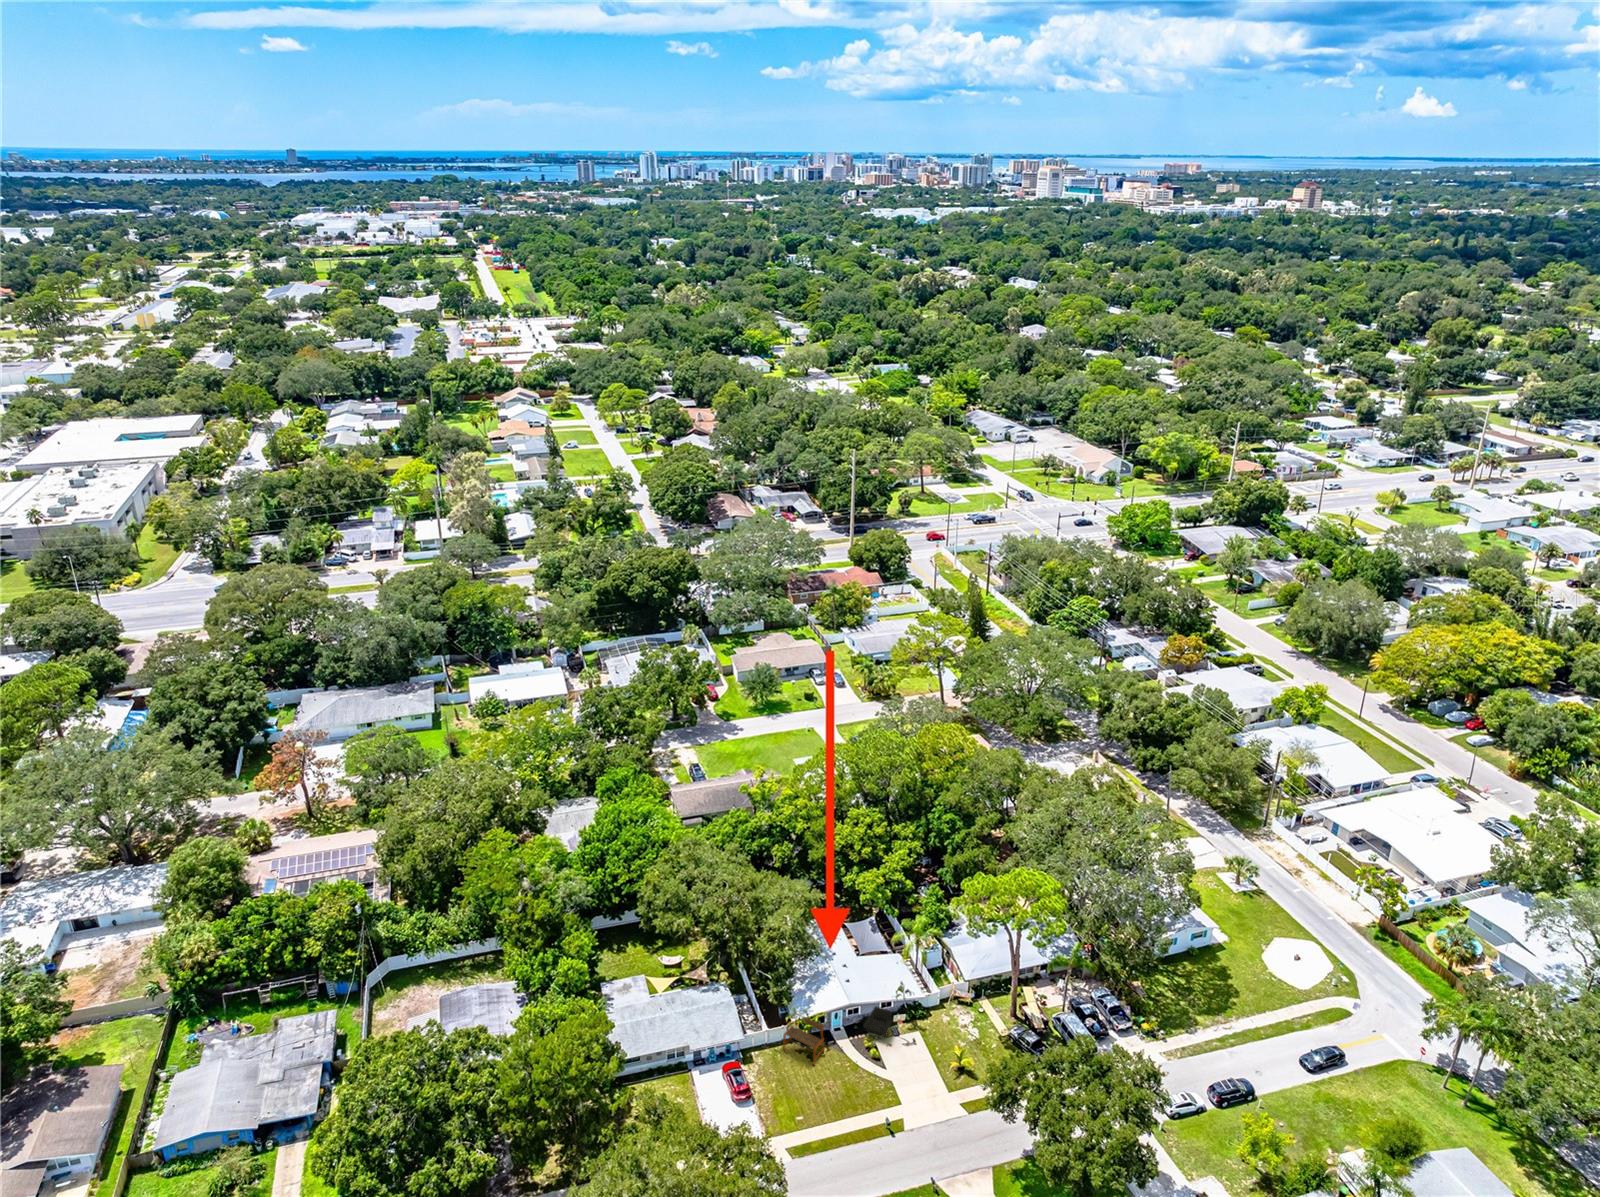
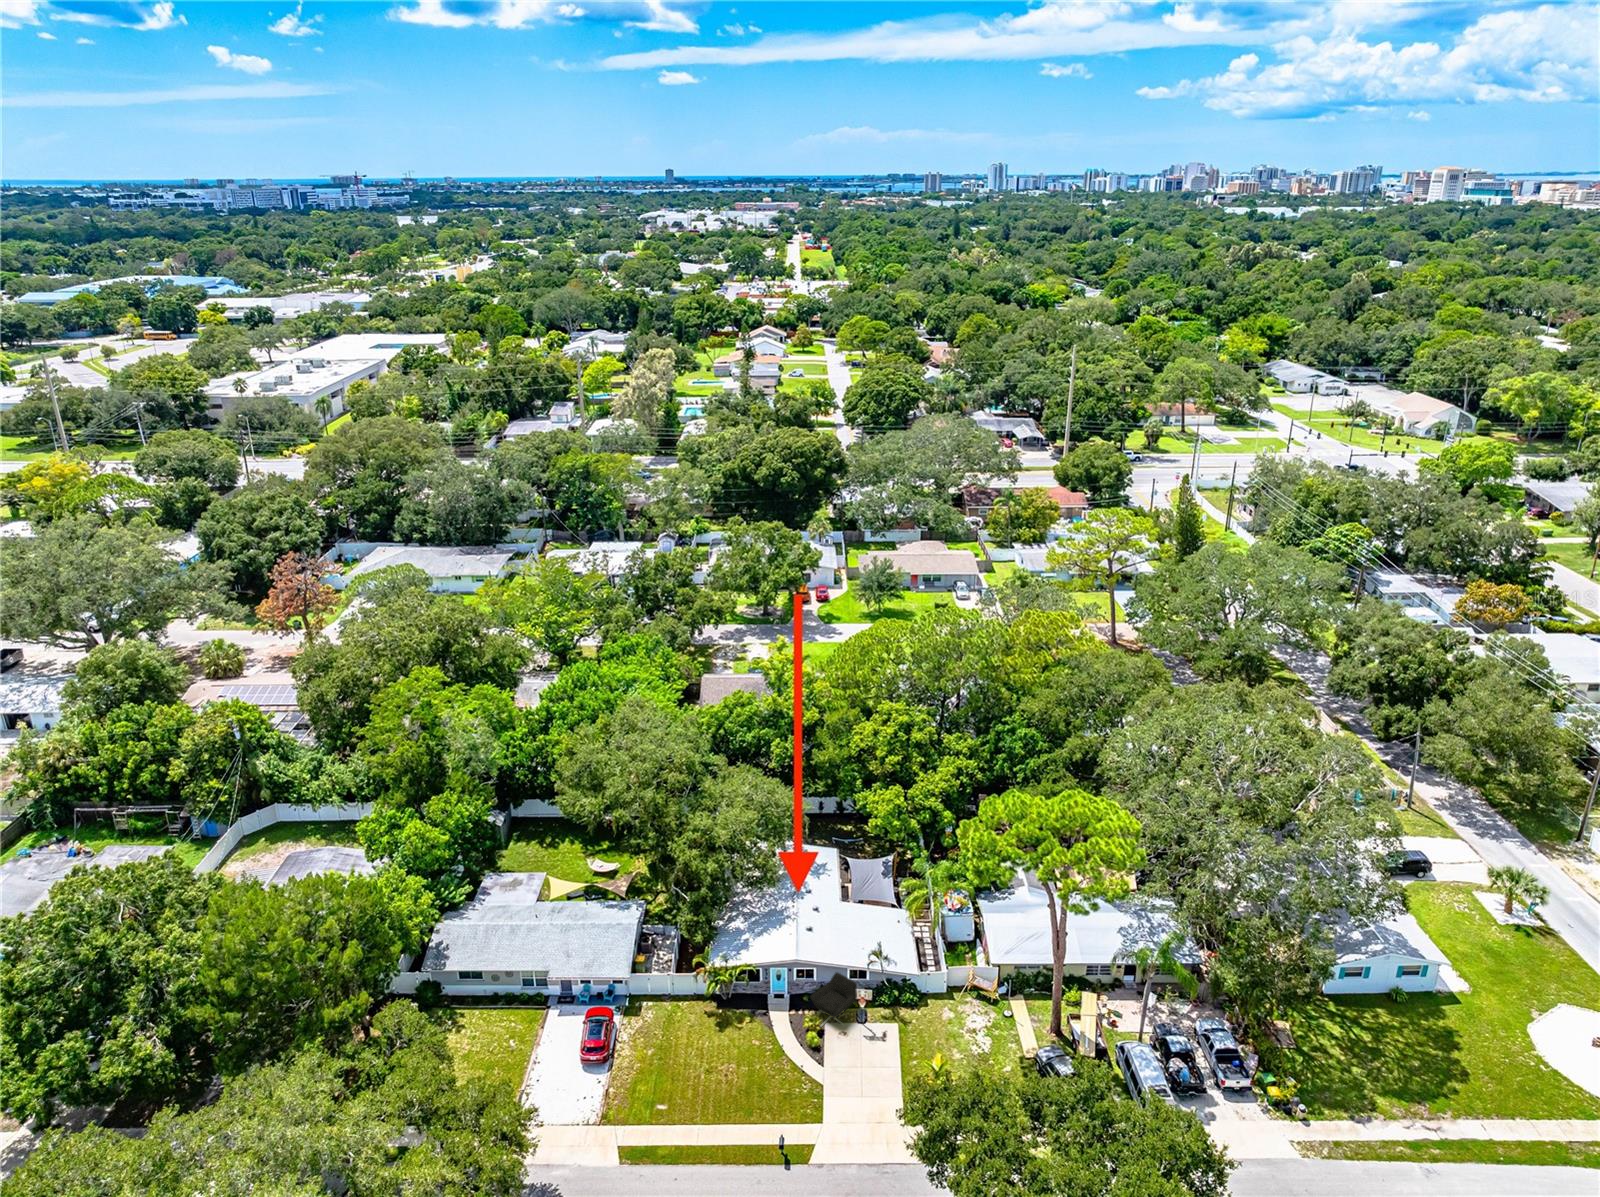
bench: present [783,1013,825,1065] -> none [688,955,746,1038]

